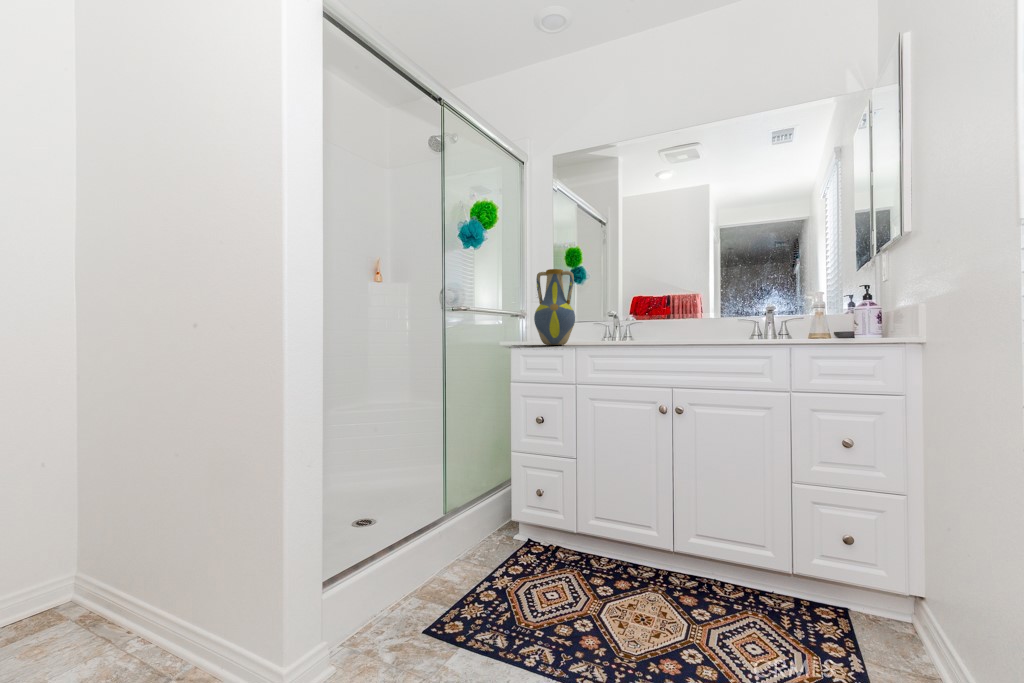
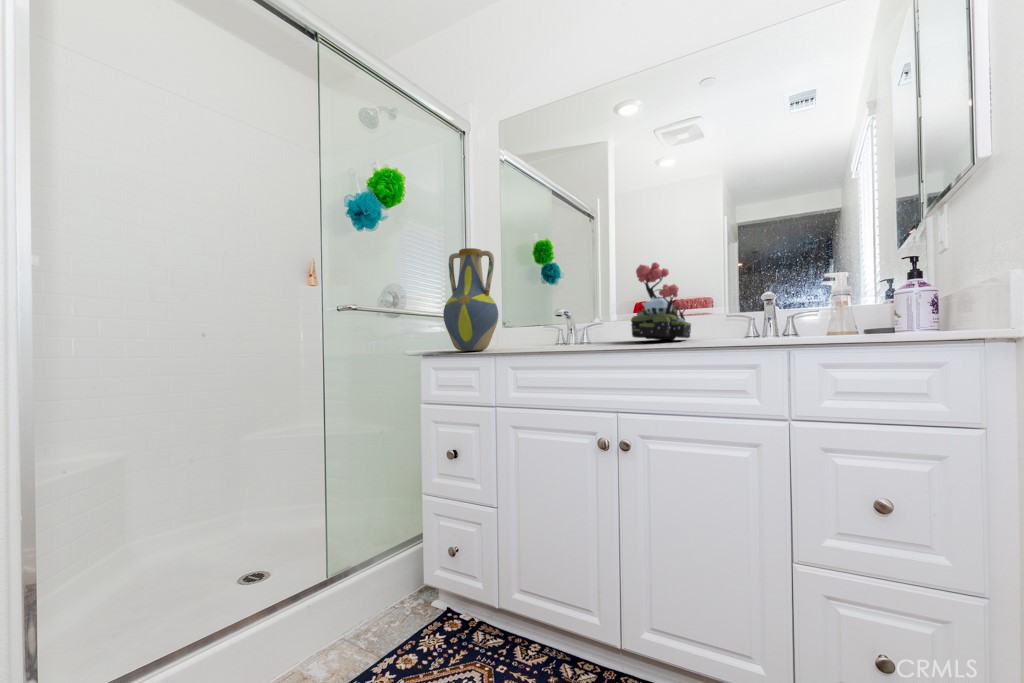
plant: none [669,281,712,340] -> present [631,263,691,340]

